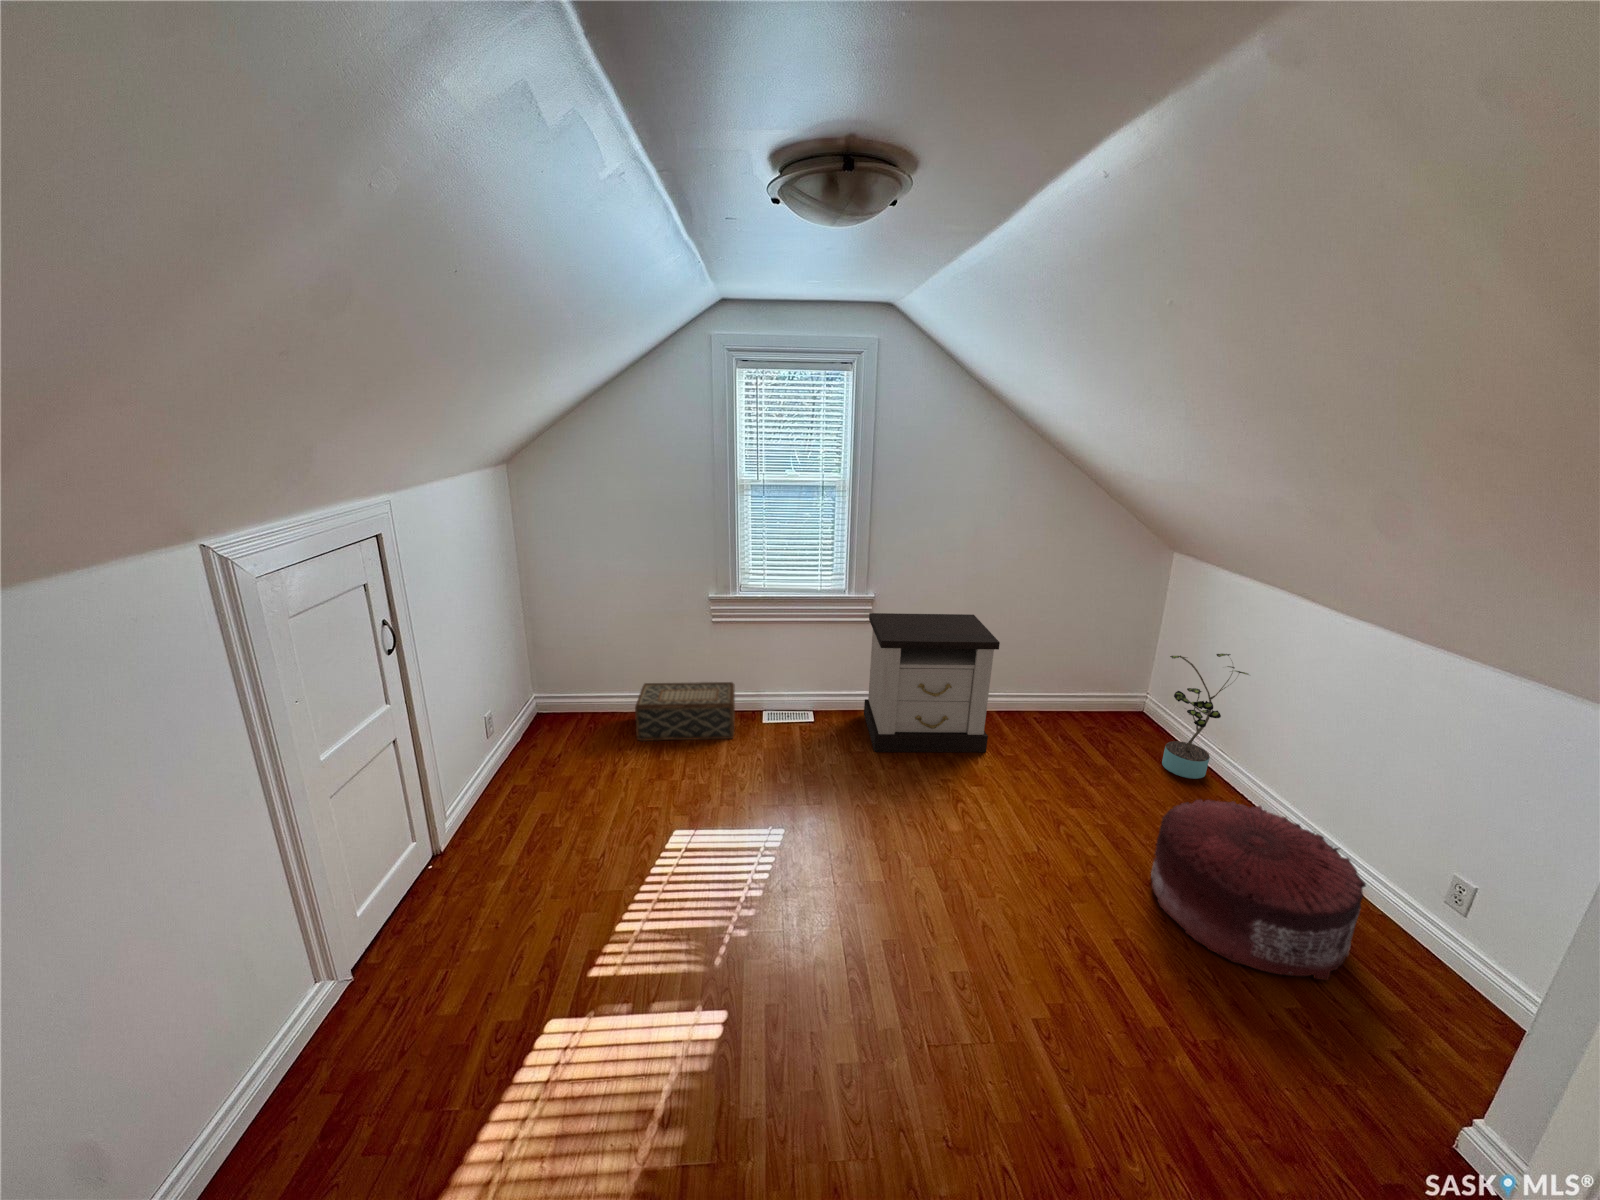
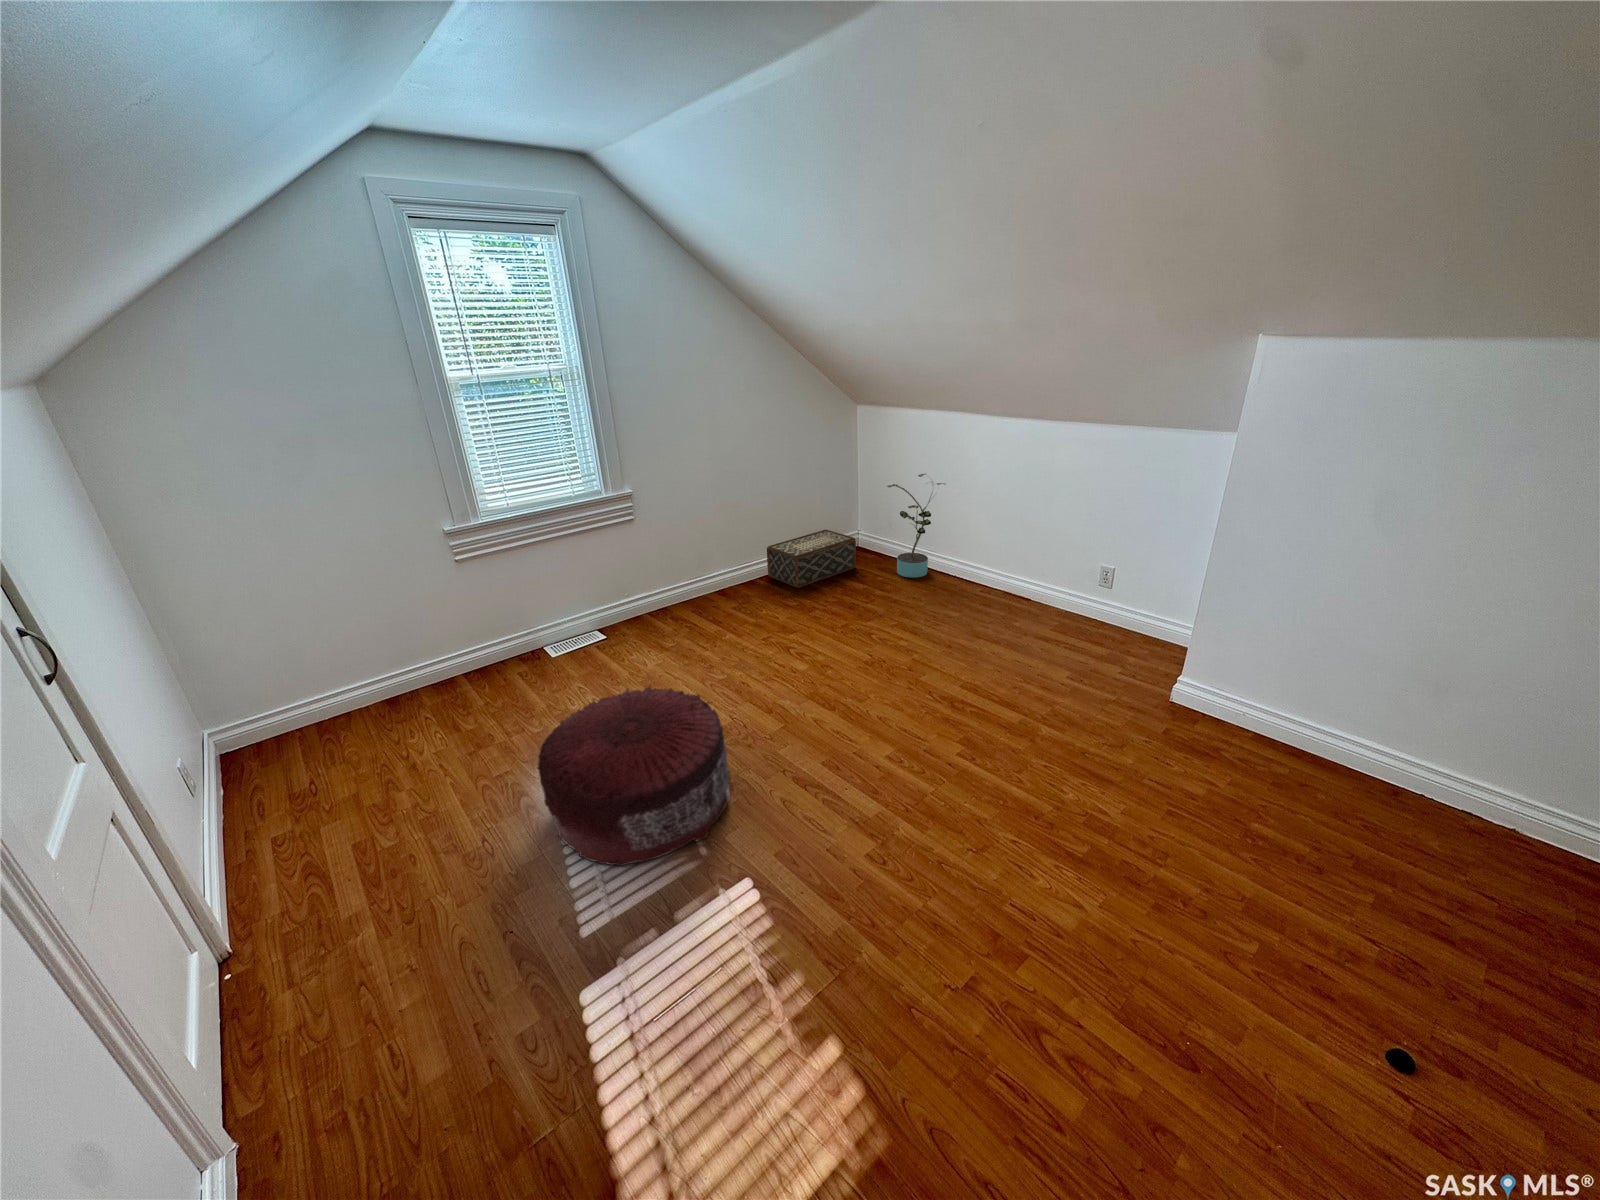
nightstand: present [864,613,1000,752] -> none [634,489,778,640]
woven basket: present [635,682,735,741] -> present [767,530,856,588]
pouf: present [1151,800,1366,980] -> present [538,686,730,866]

